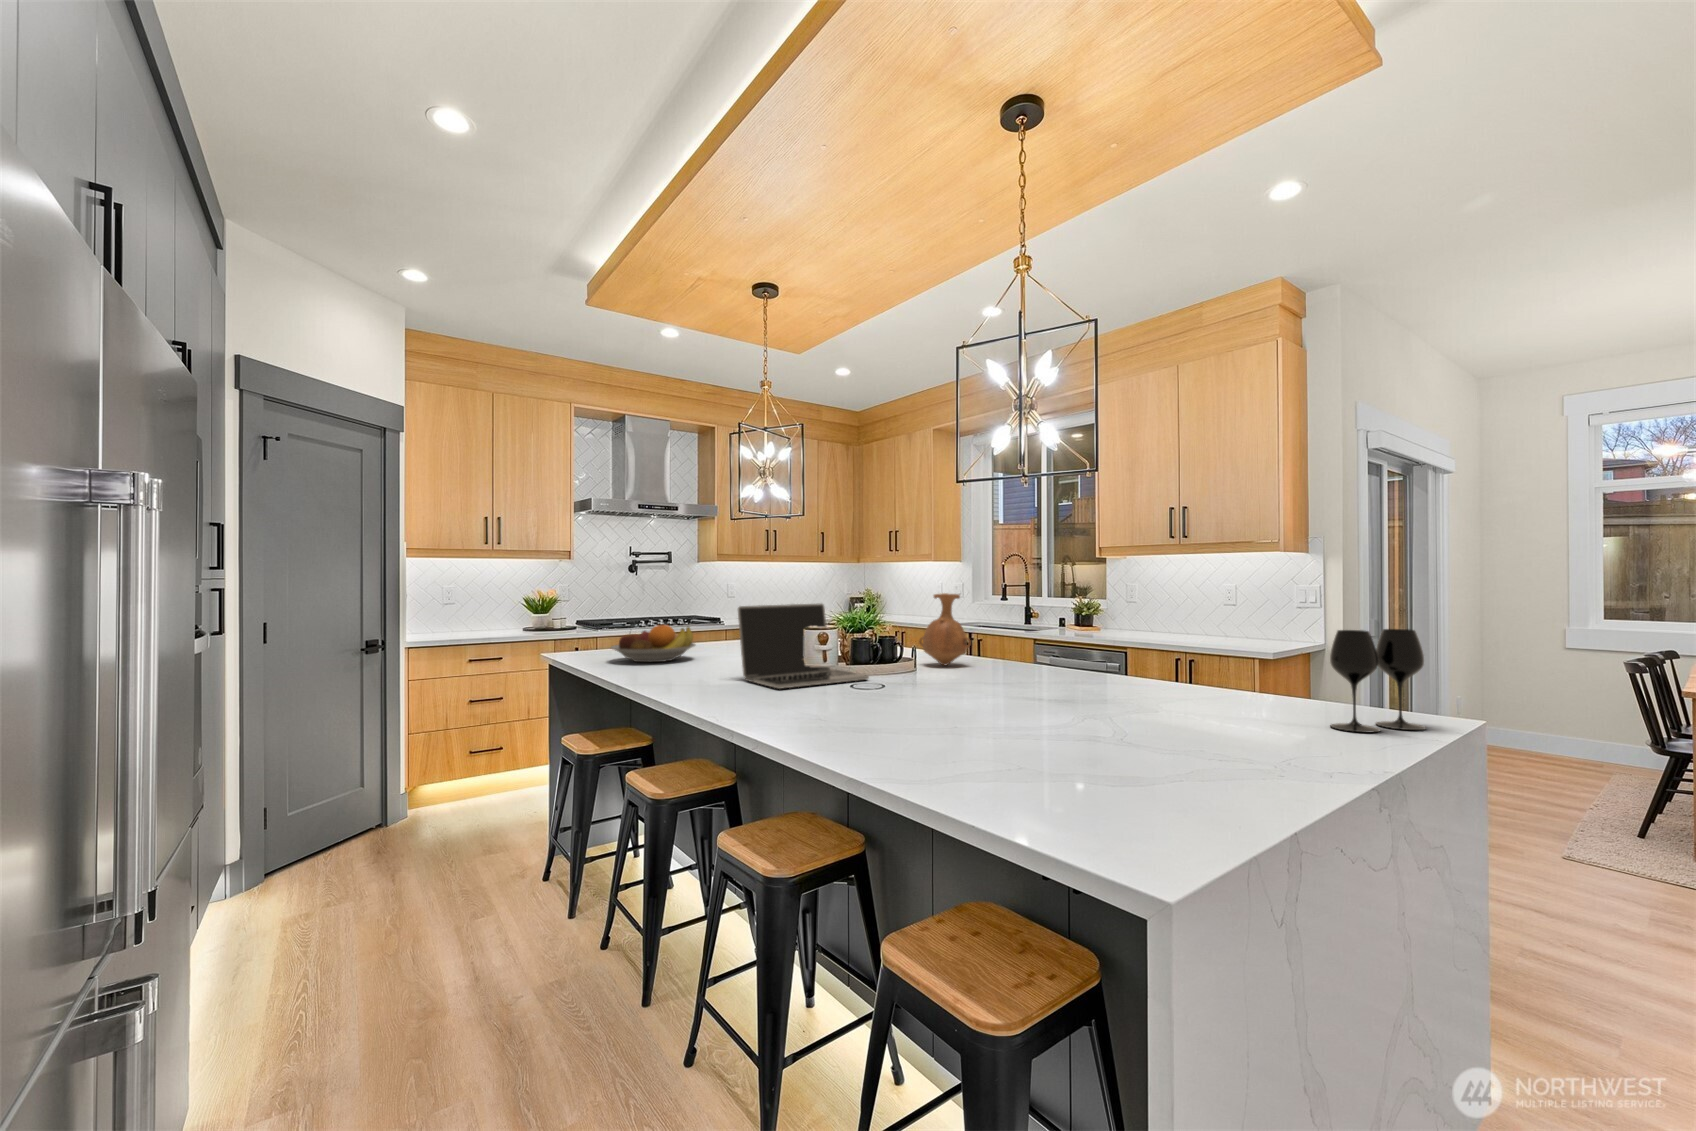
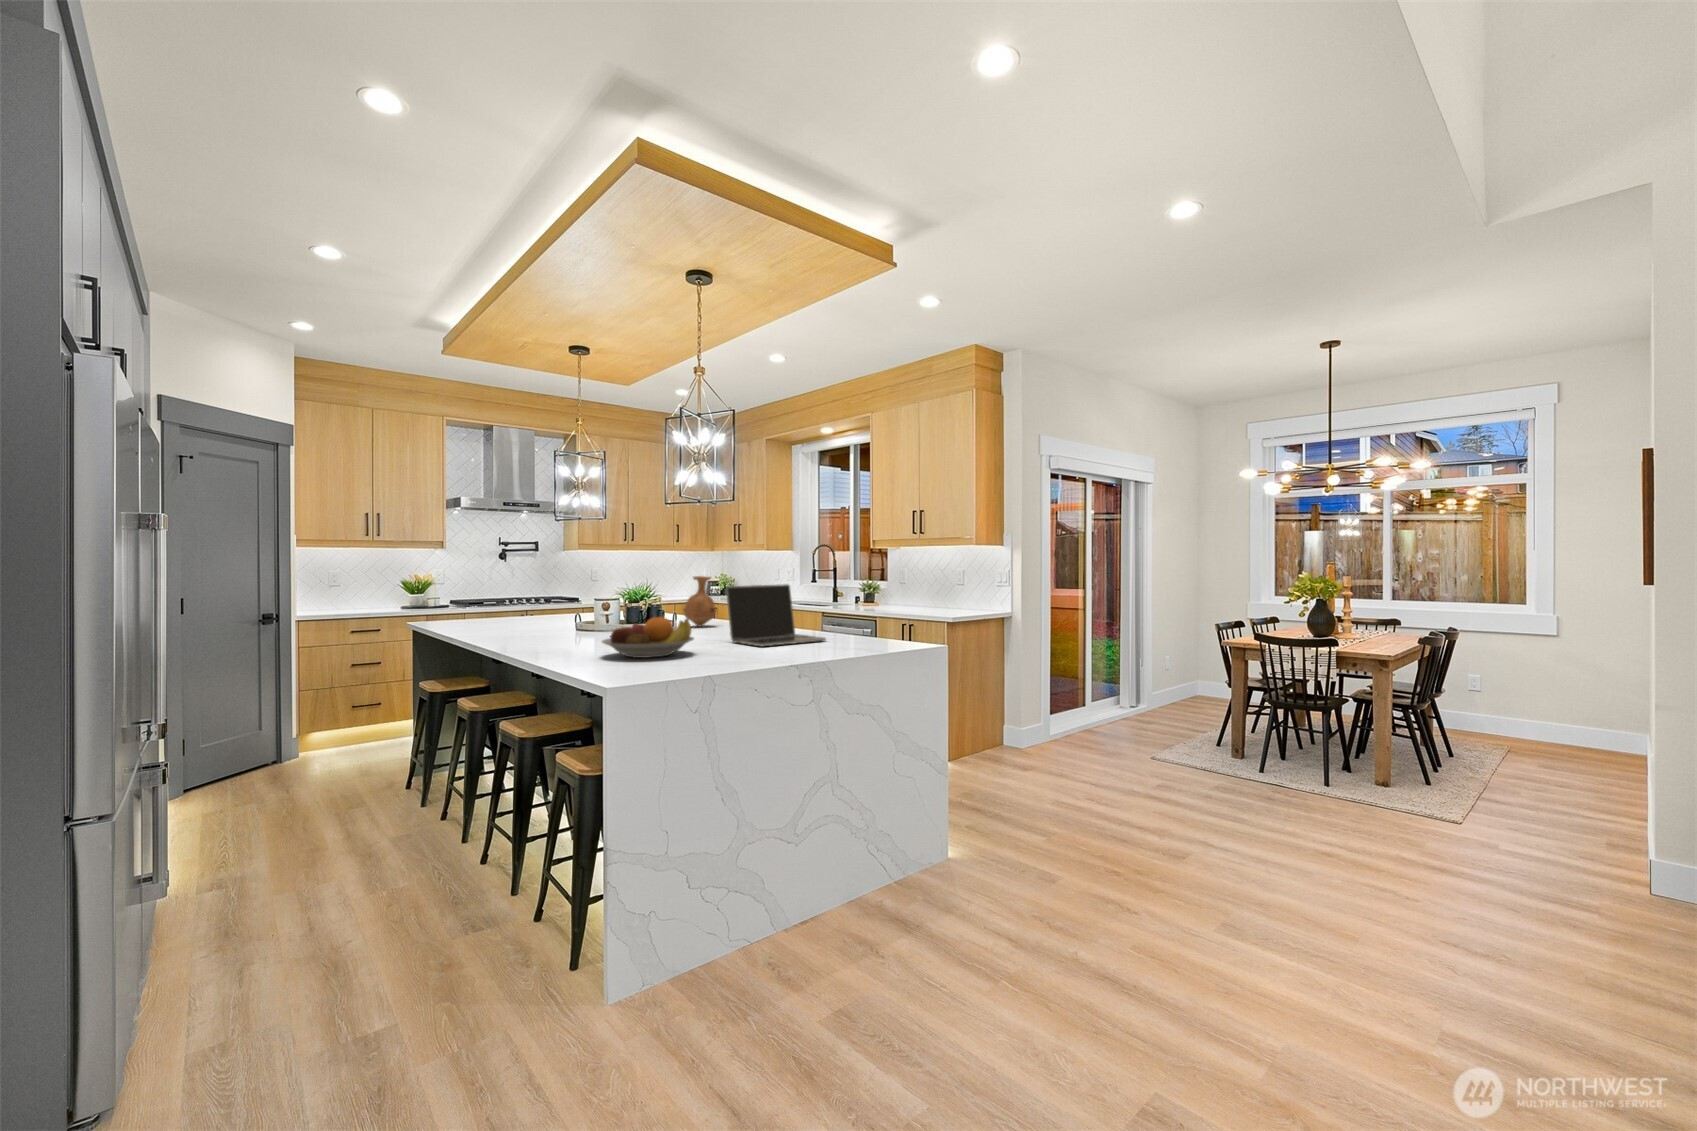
laptop: present [738,604,869,689] -> present [726,584,826,646]
fruit bowl: present [611,625,695,662] -> present [602,617,694,658]
wine glass: present [1330,629,1426,733] -> none [852,595,903,652]

